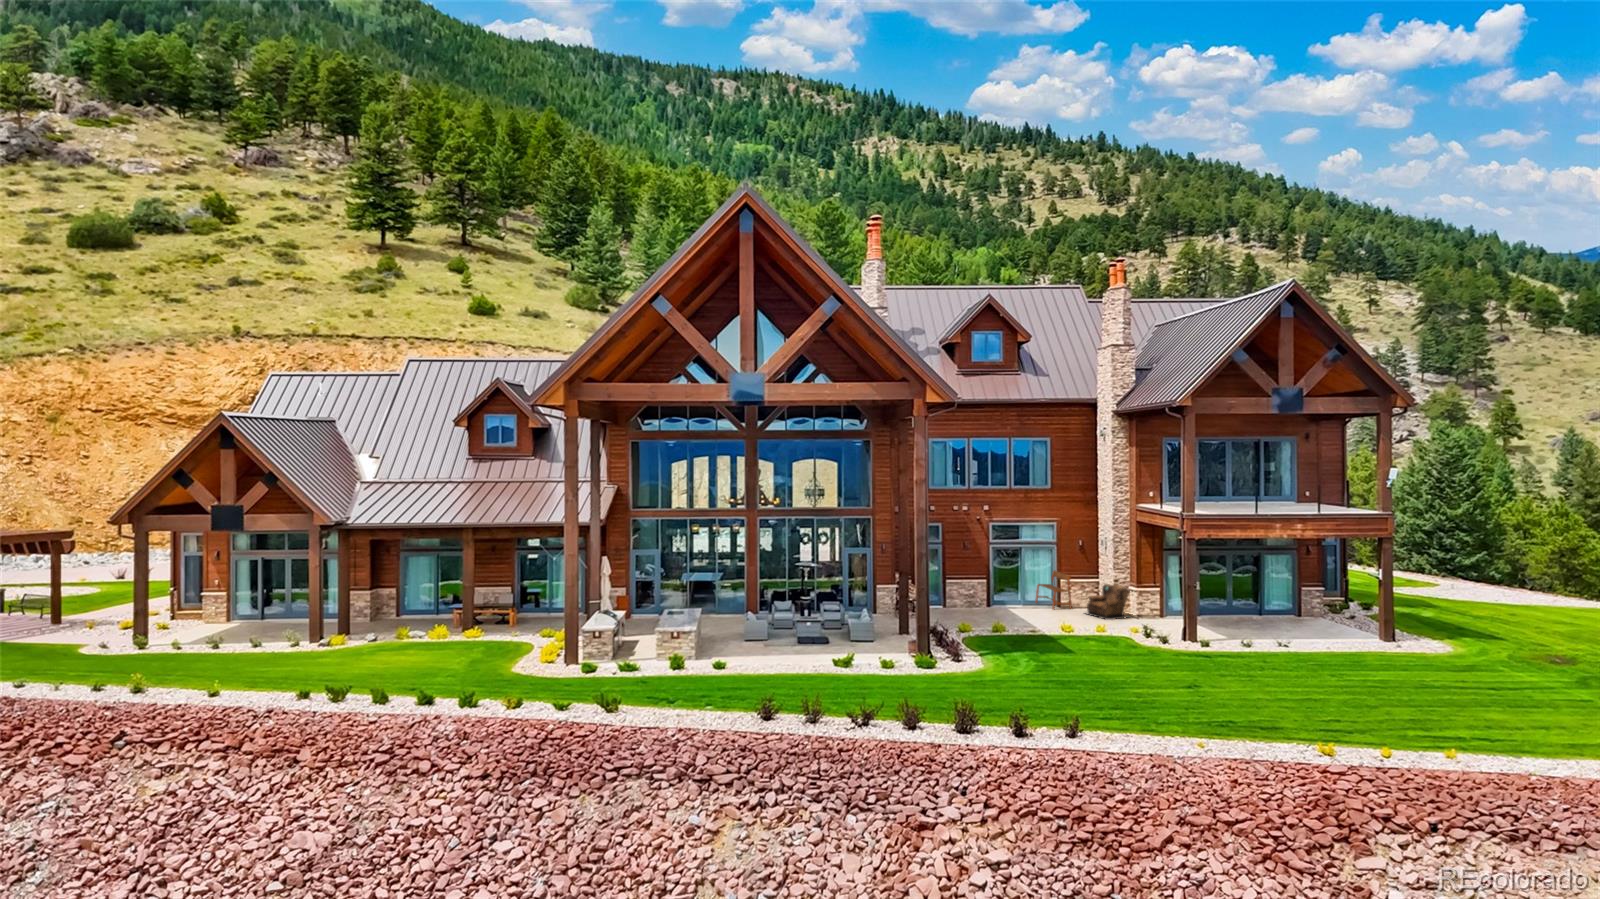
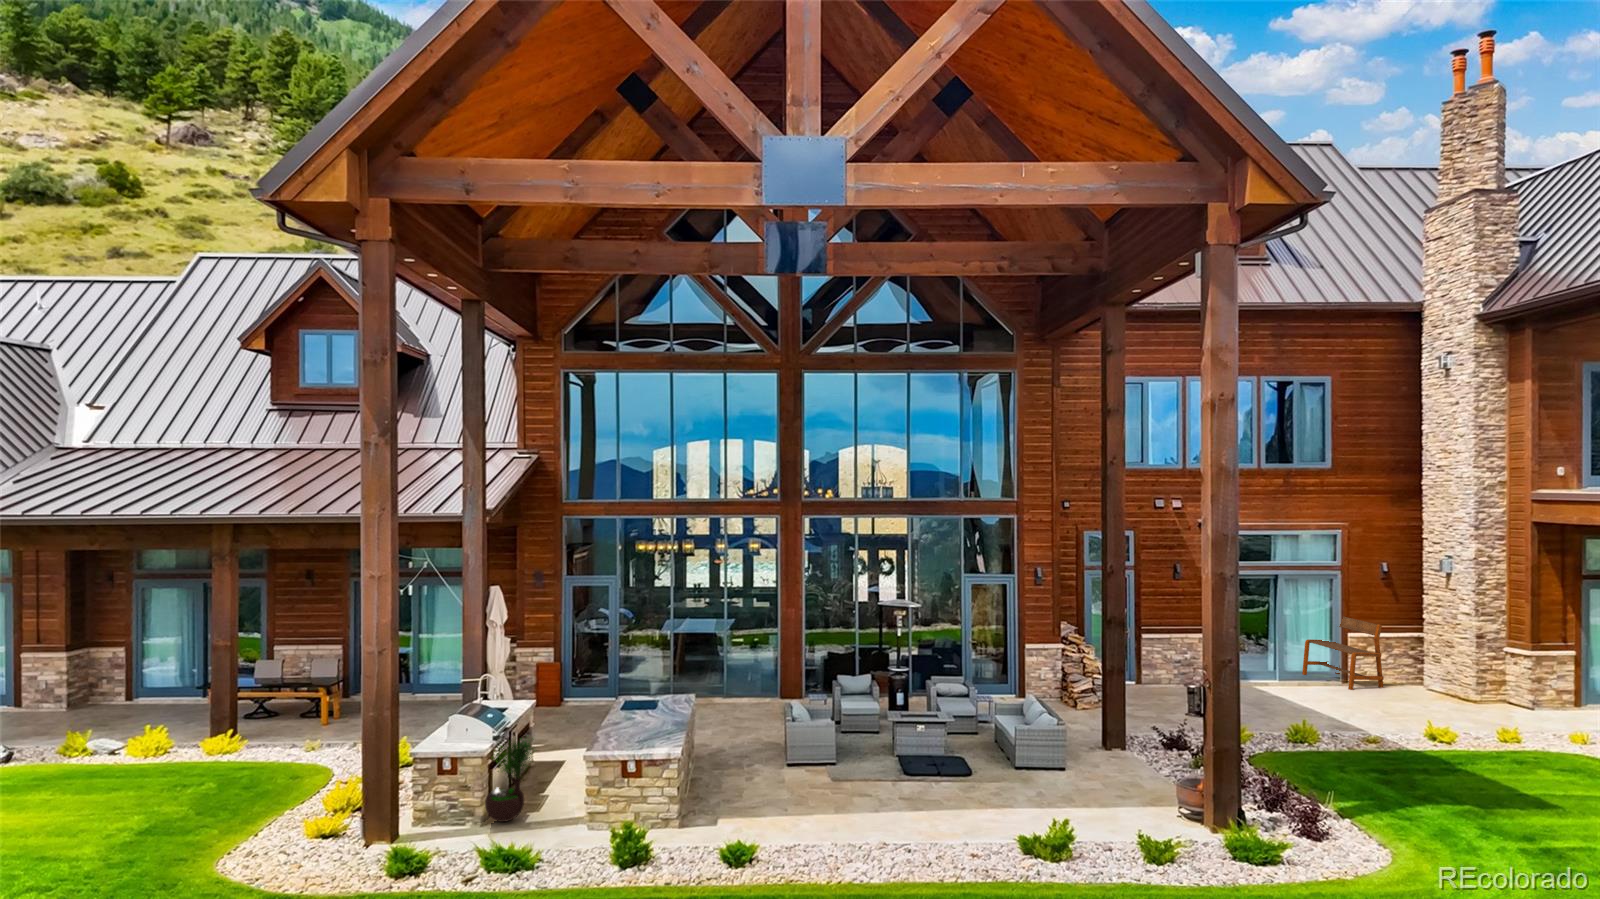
armchair: present [1087,584,1130,620] -> none [1416,642,1525,714]
potted tree: none [612,621,634,658] -> present [485,740,532,822]

